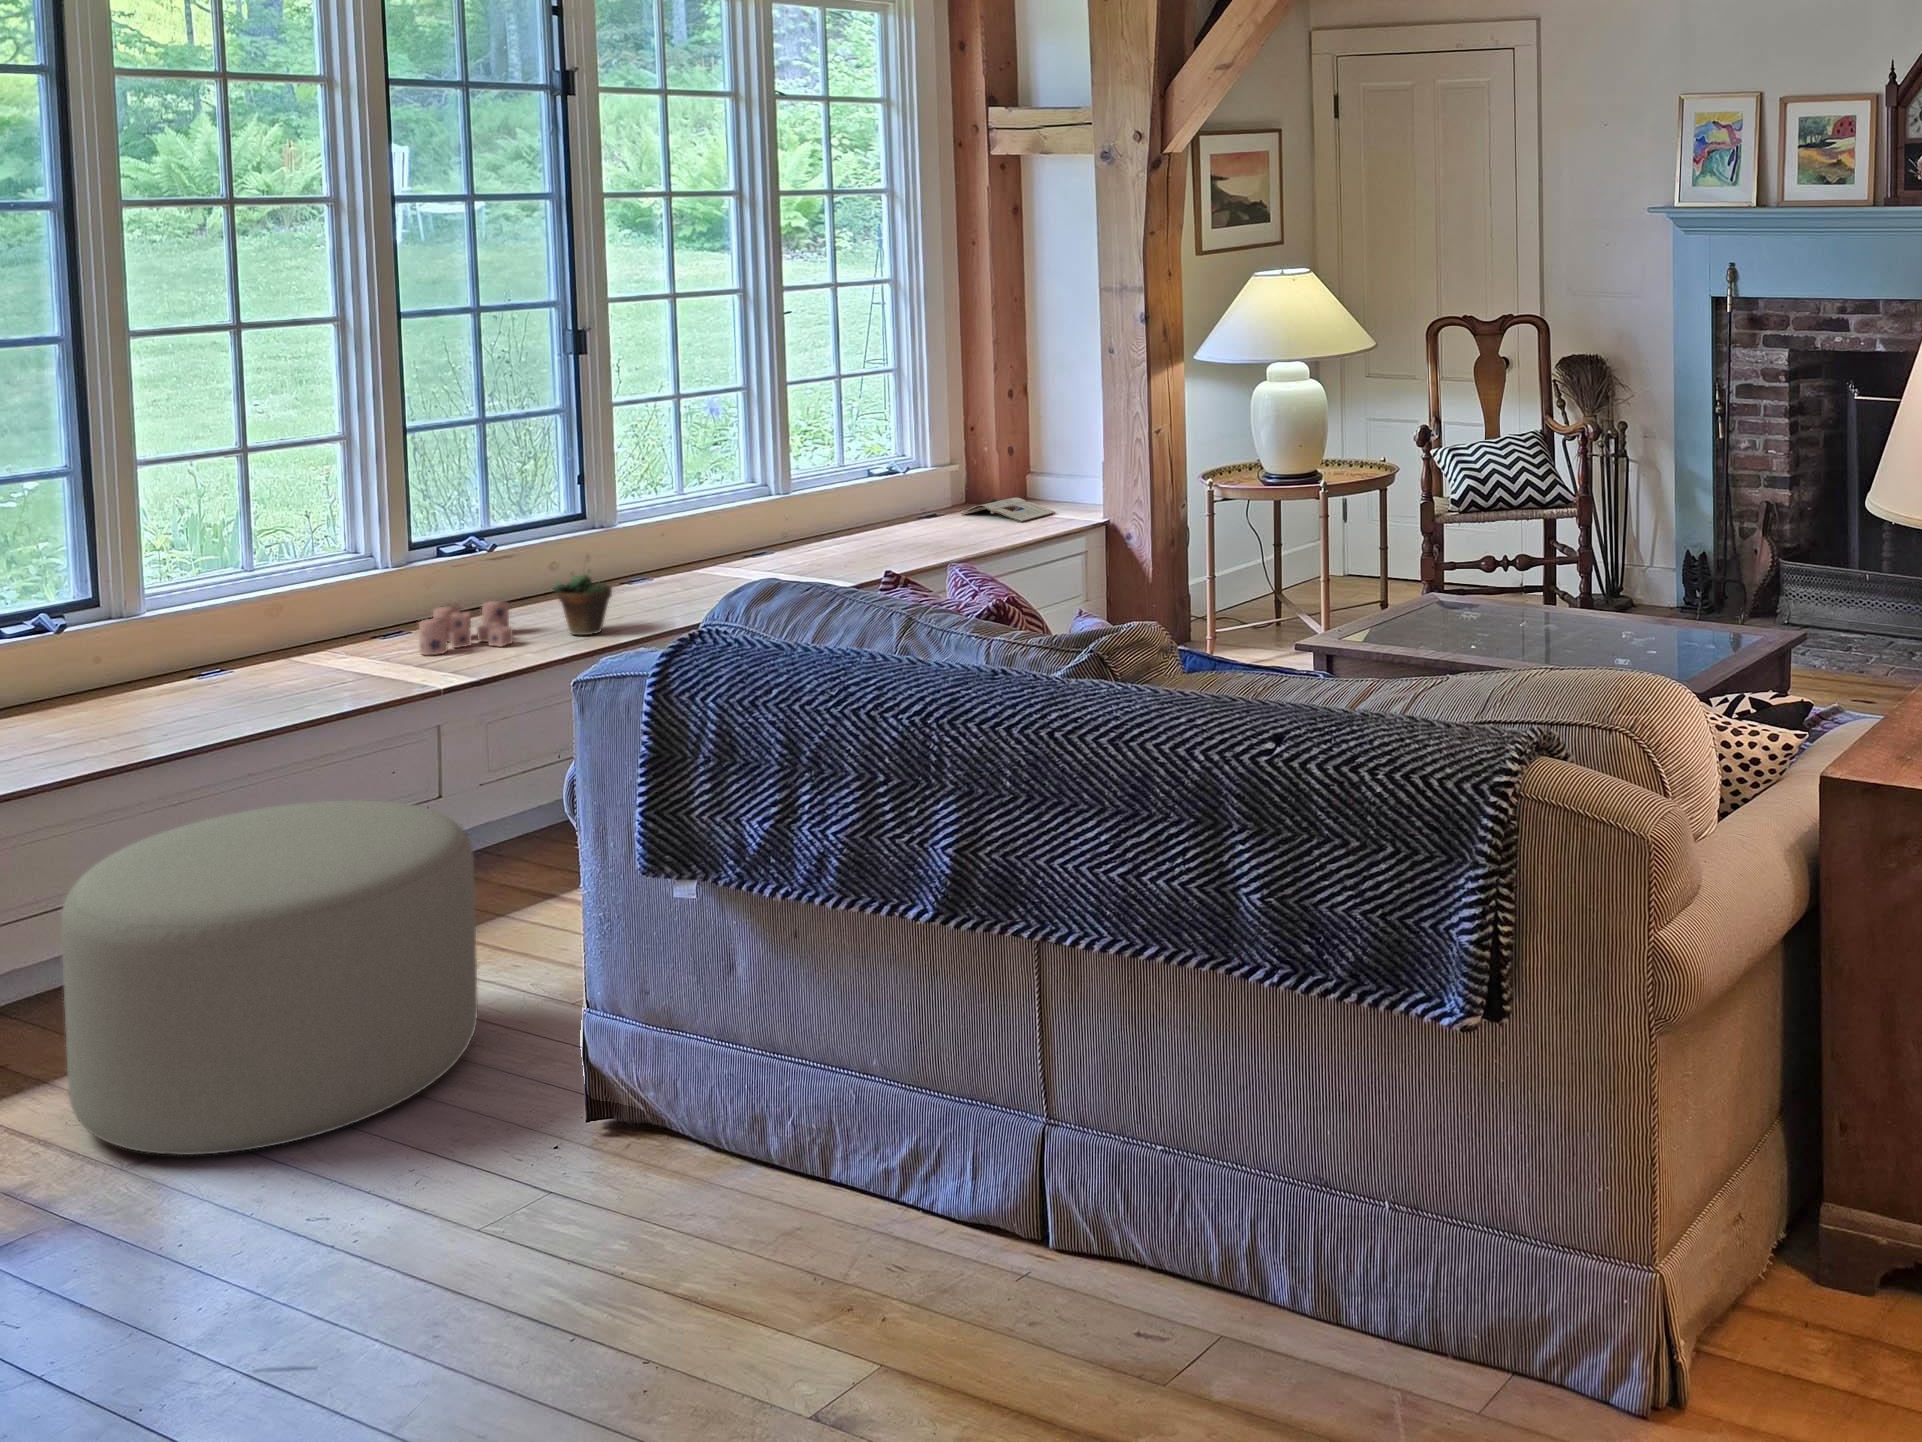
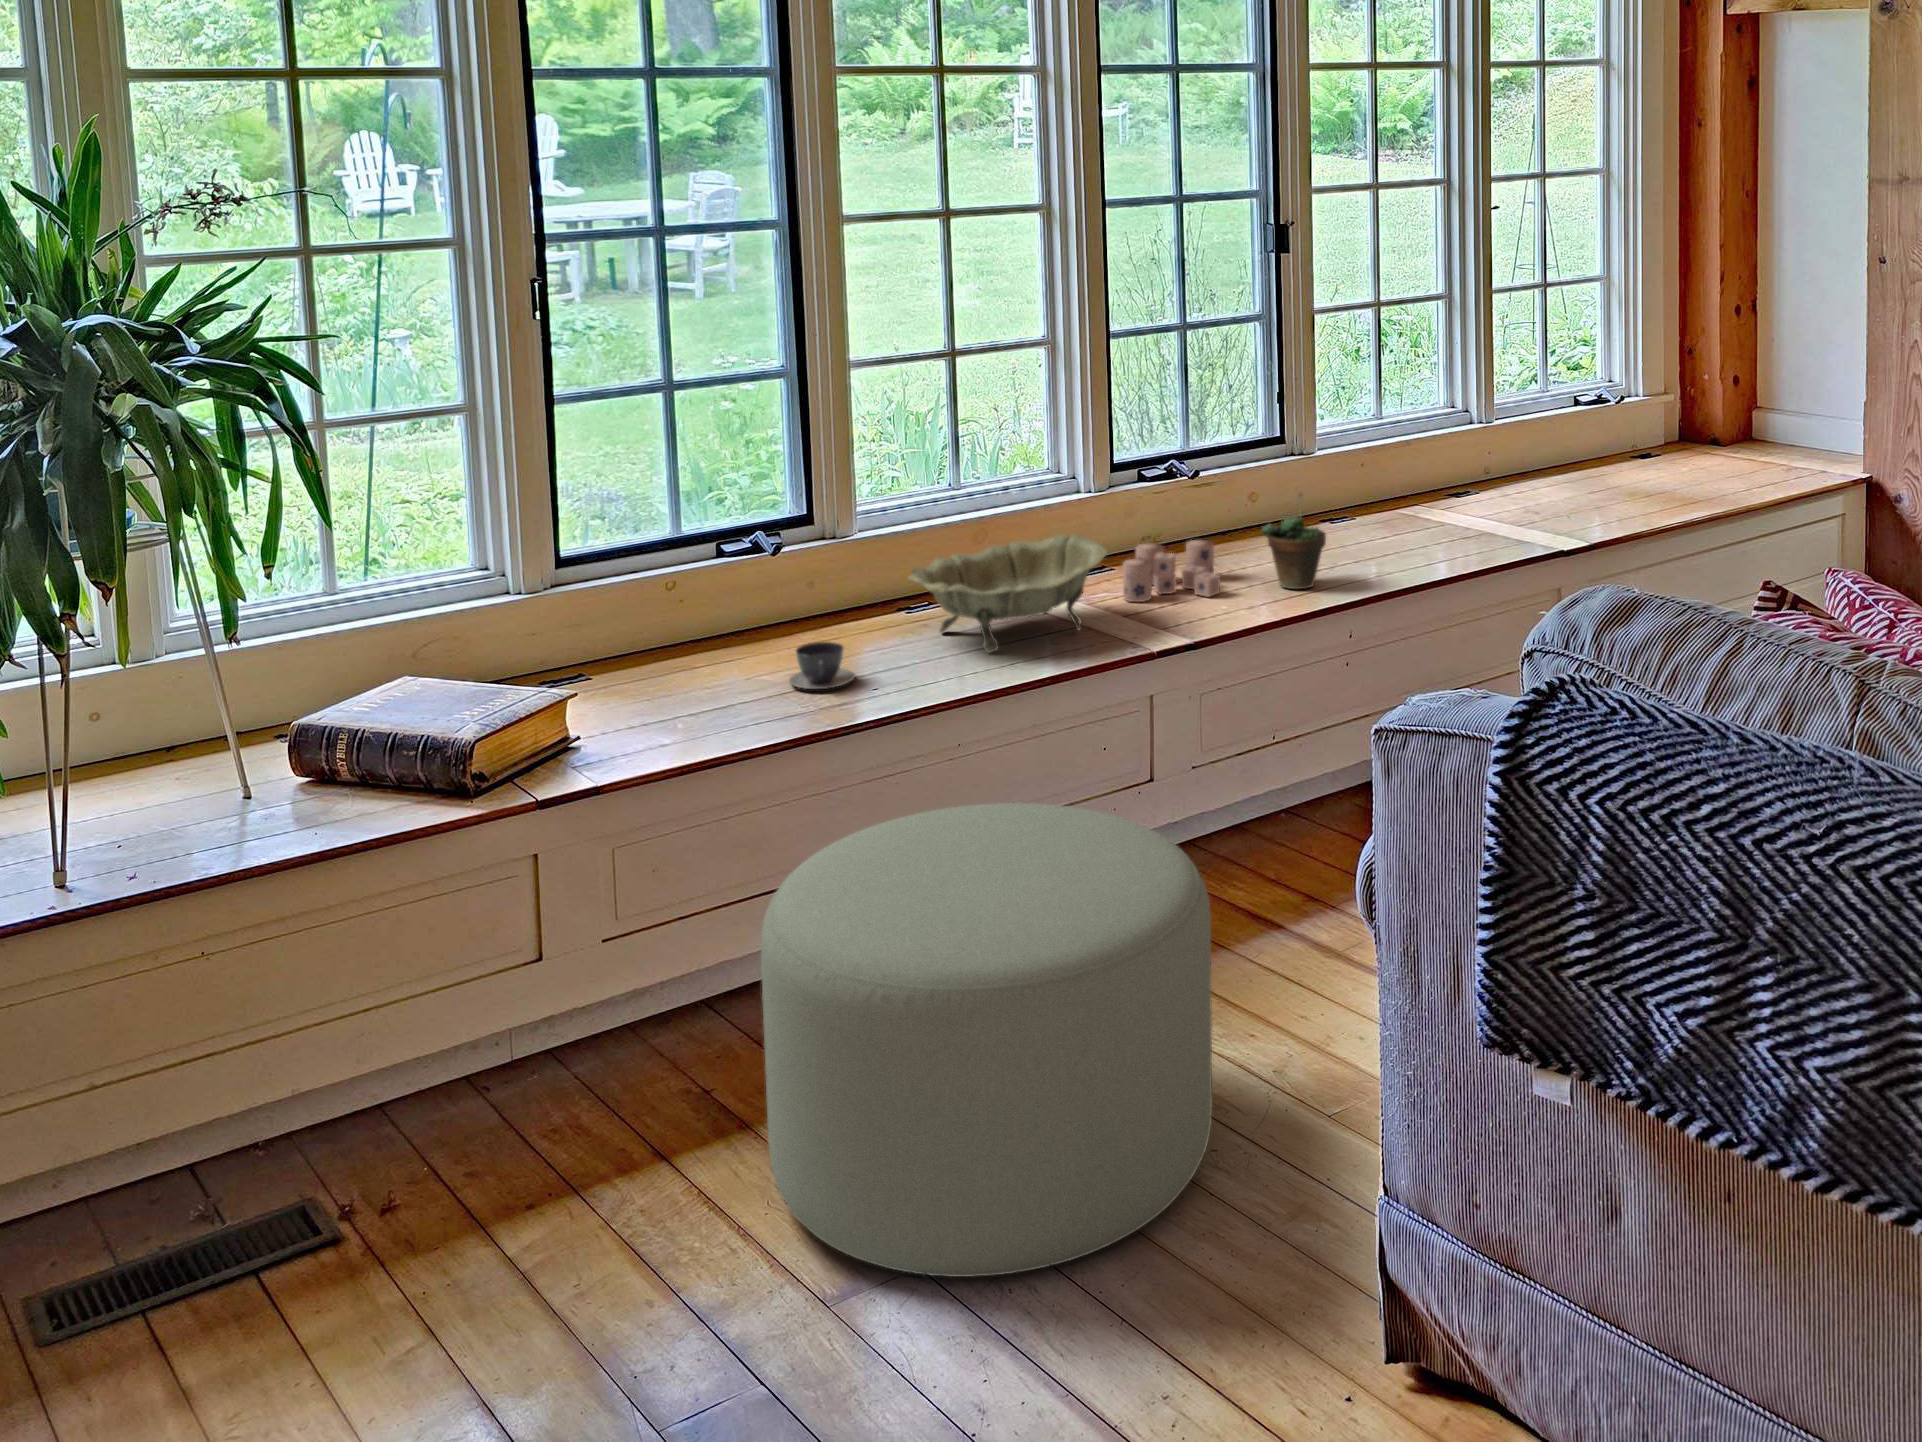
magazine: present [961,498,1055,522] -> none [1684,437,1801,469]
decorative bowl: none [201,599,402,703] -> present [908,534,1108,653]
teacup: none [79,702,148,742] -> present [789,642,855,689]

